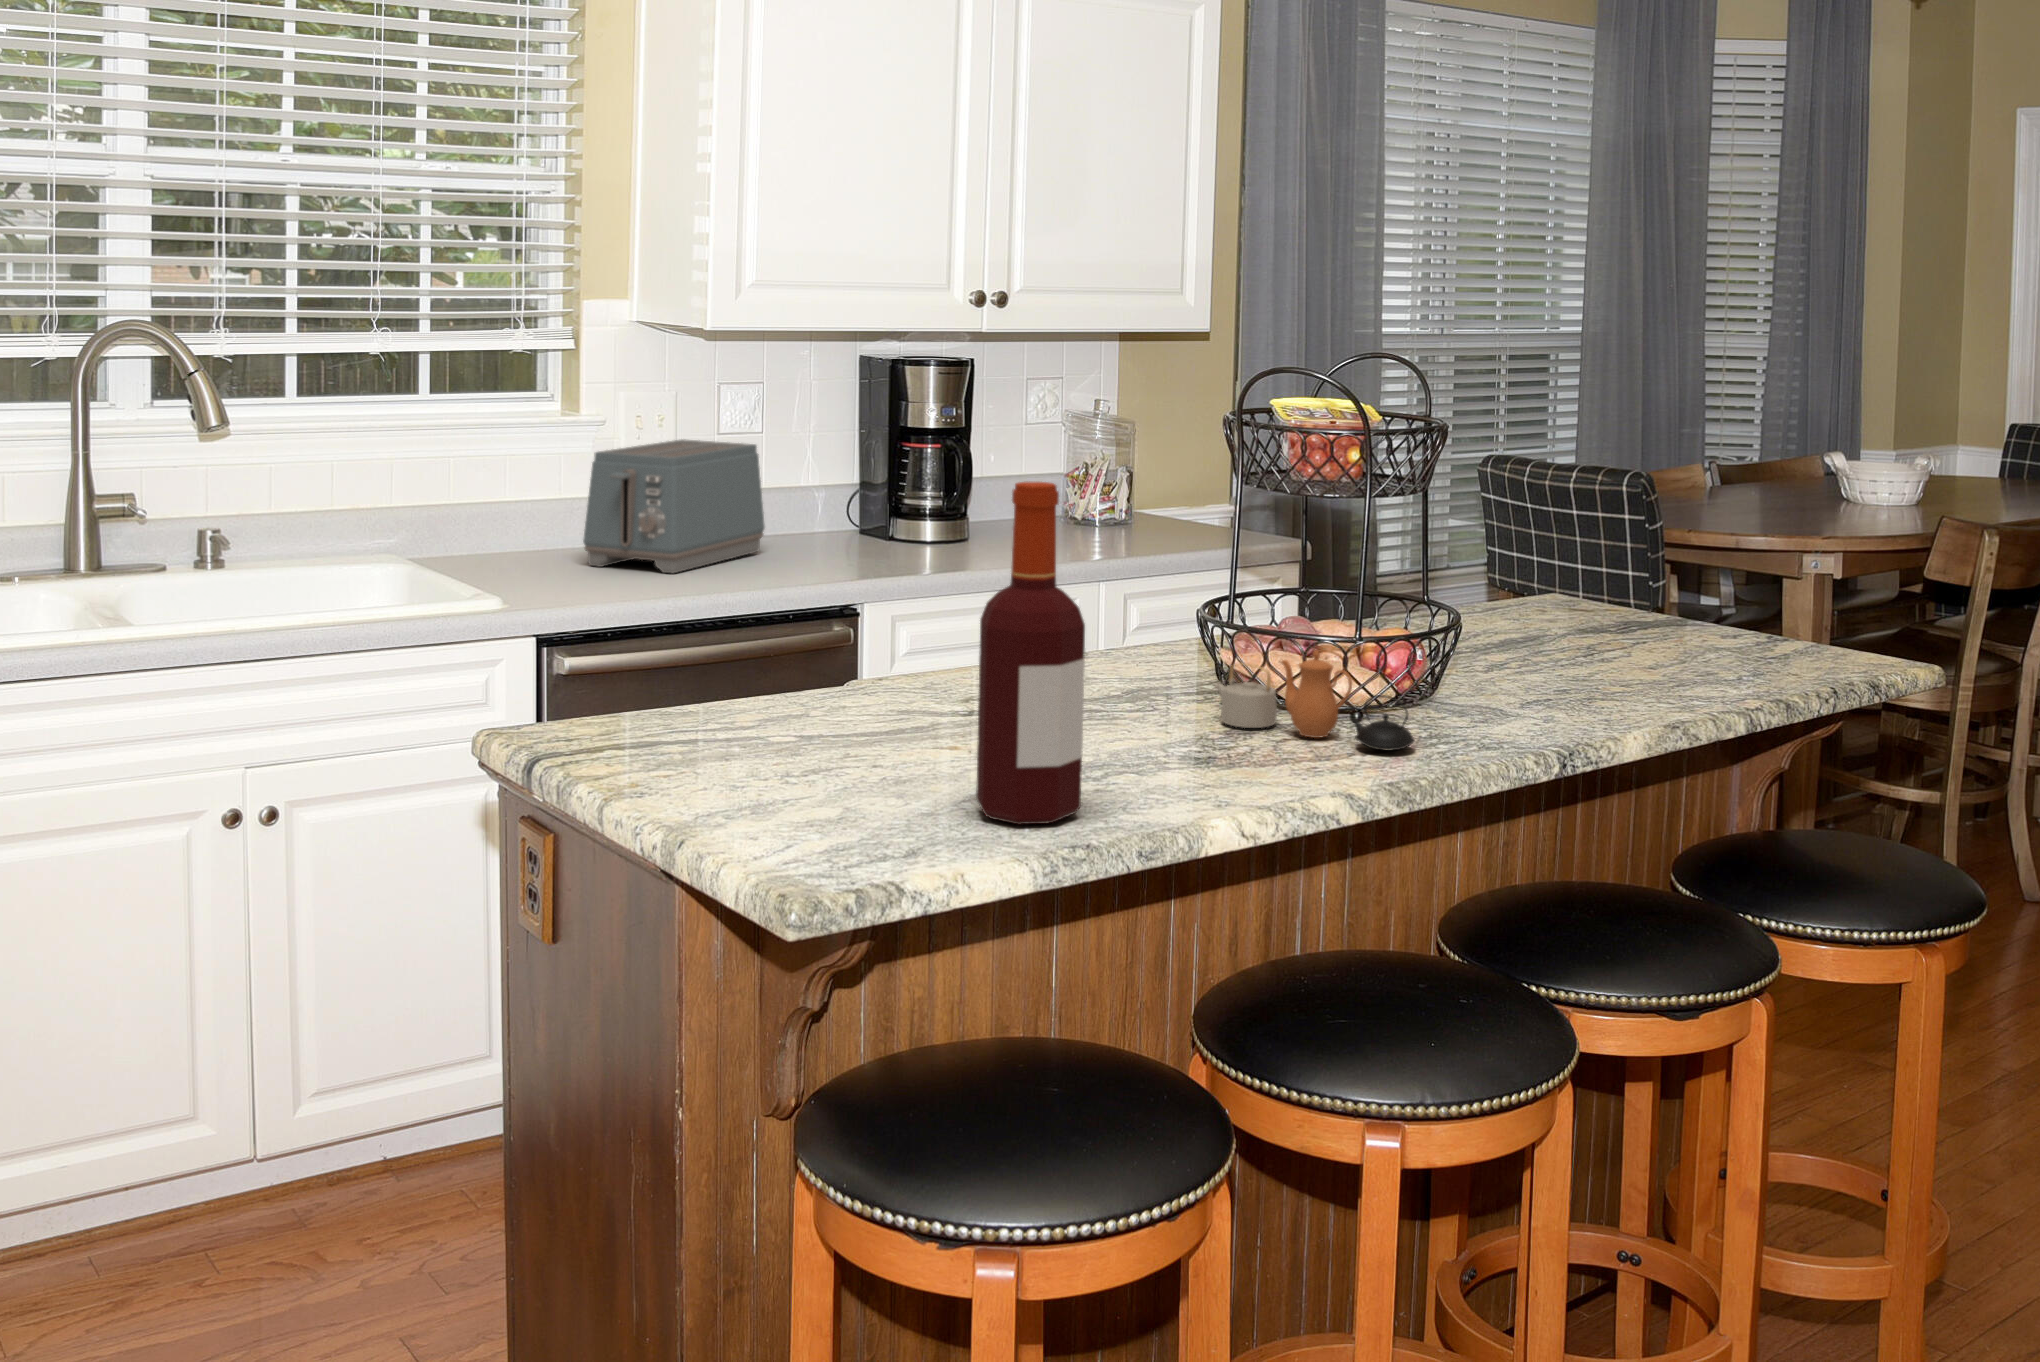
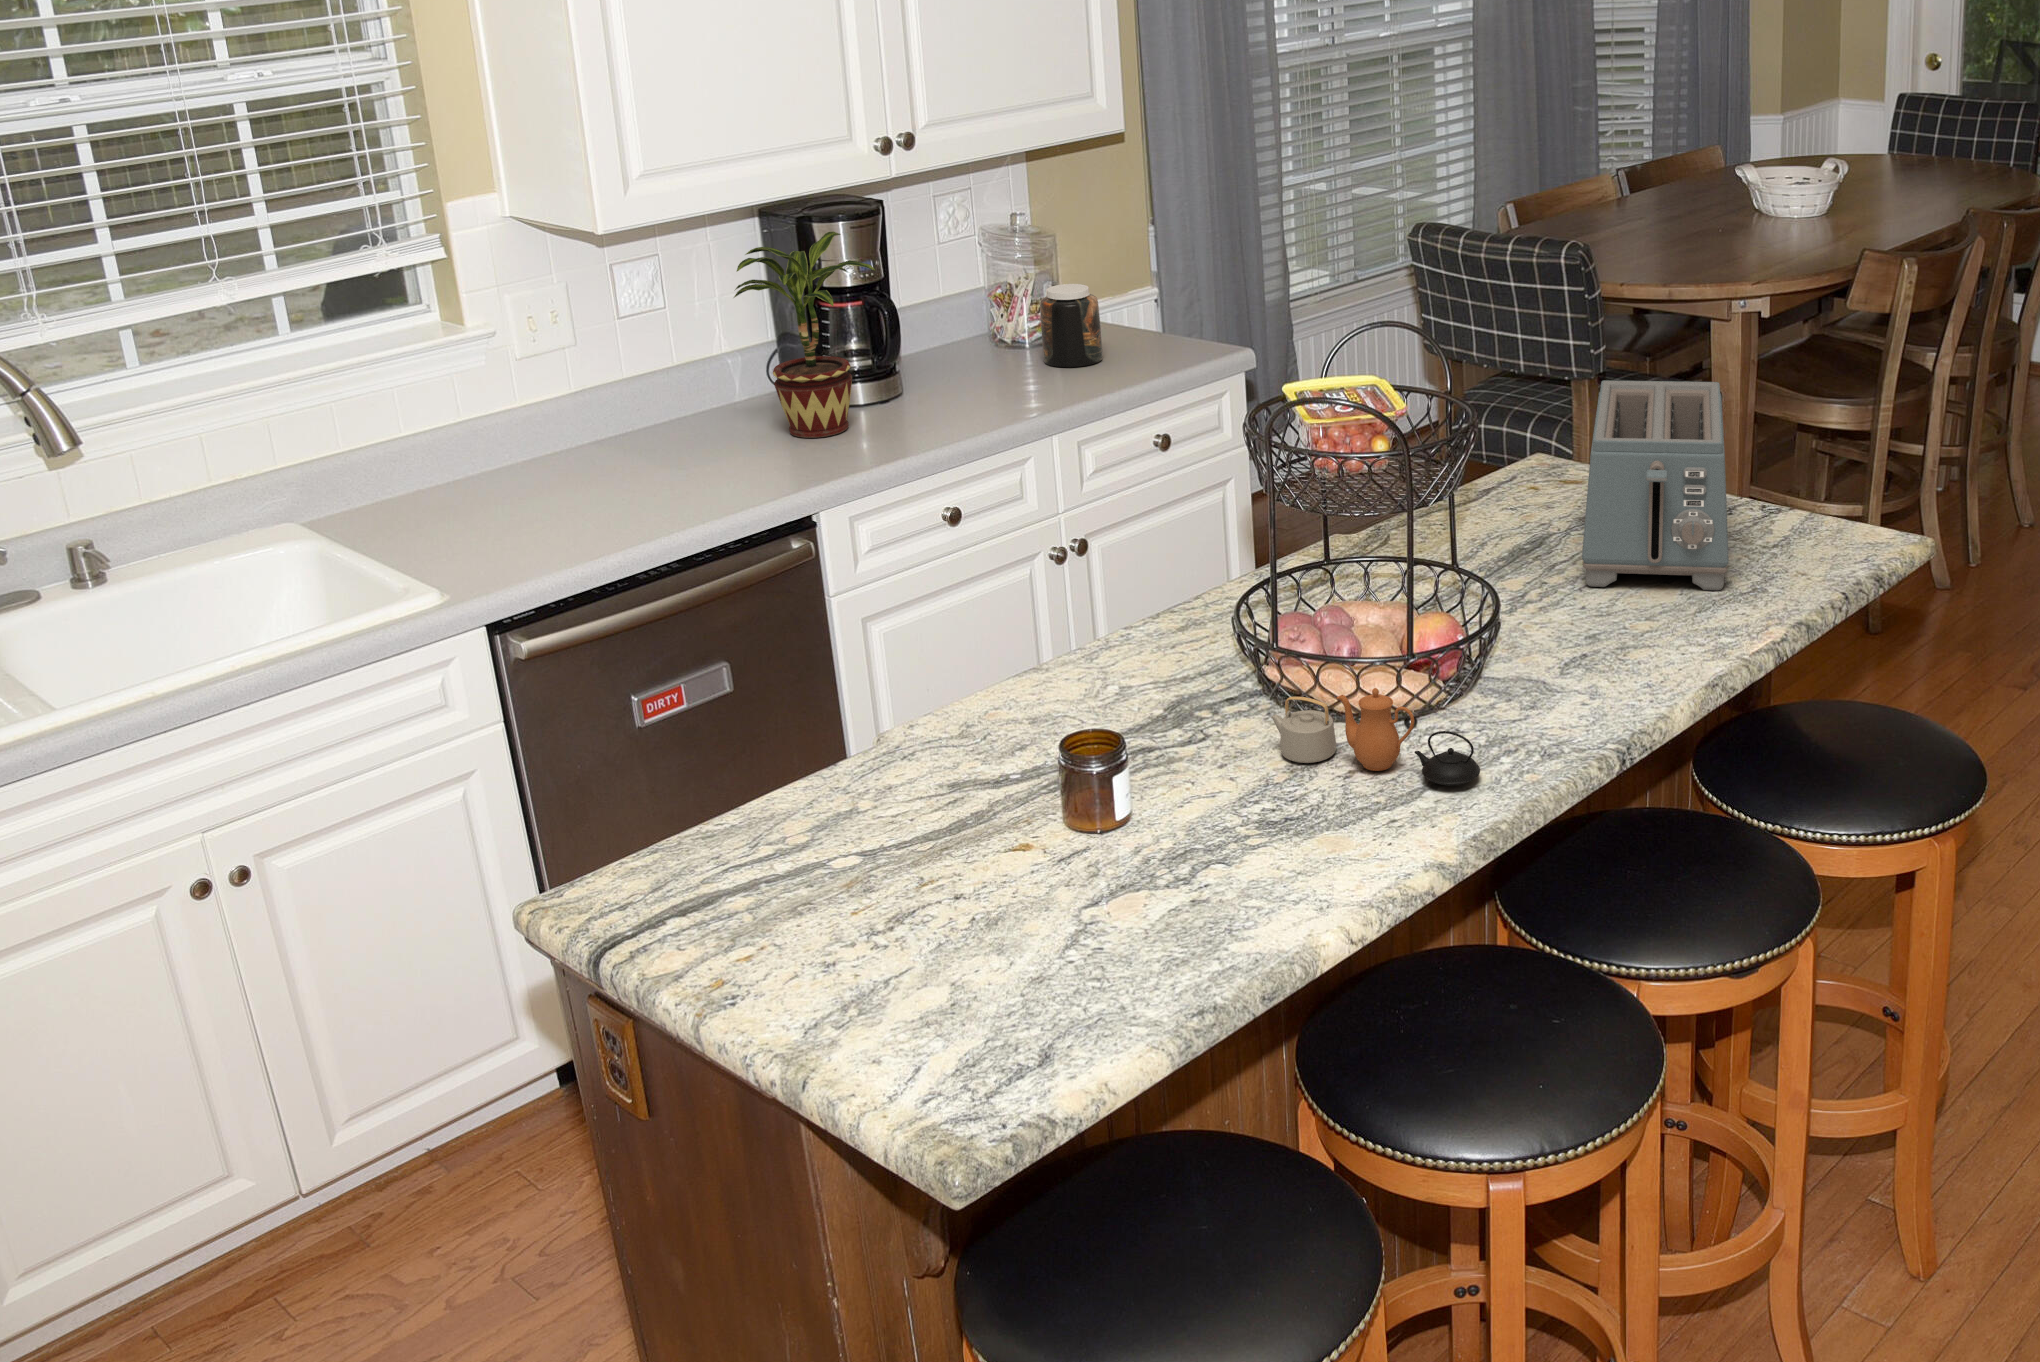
potted plant: none [819,368,950,553] -> present [734,231,875,438]
toaster: present [583,439,765,574] -> present [1582,380,1729,590]
jar: none [1103,460,1159,536] -> present [1040,284,1103,367]
bottle: present [976,482,1085,824] -> none [1074,652,1195,986]

